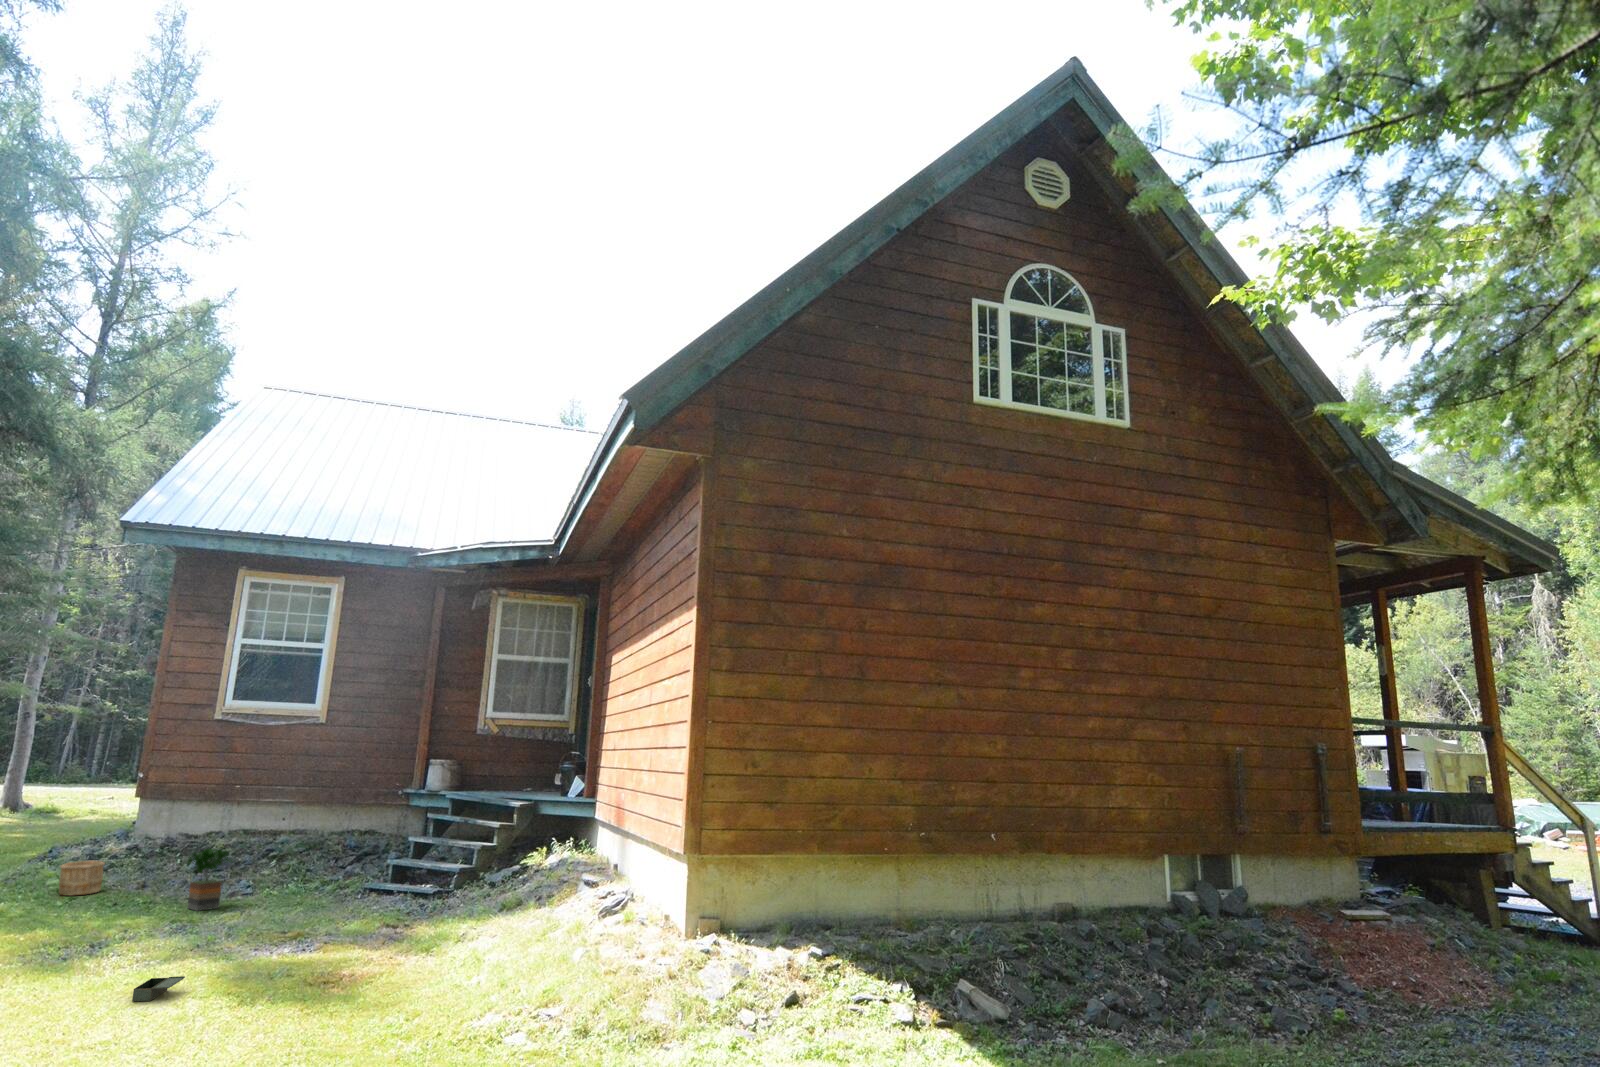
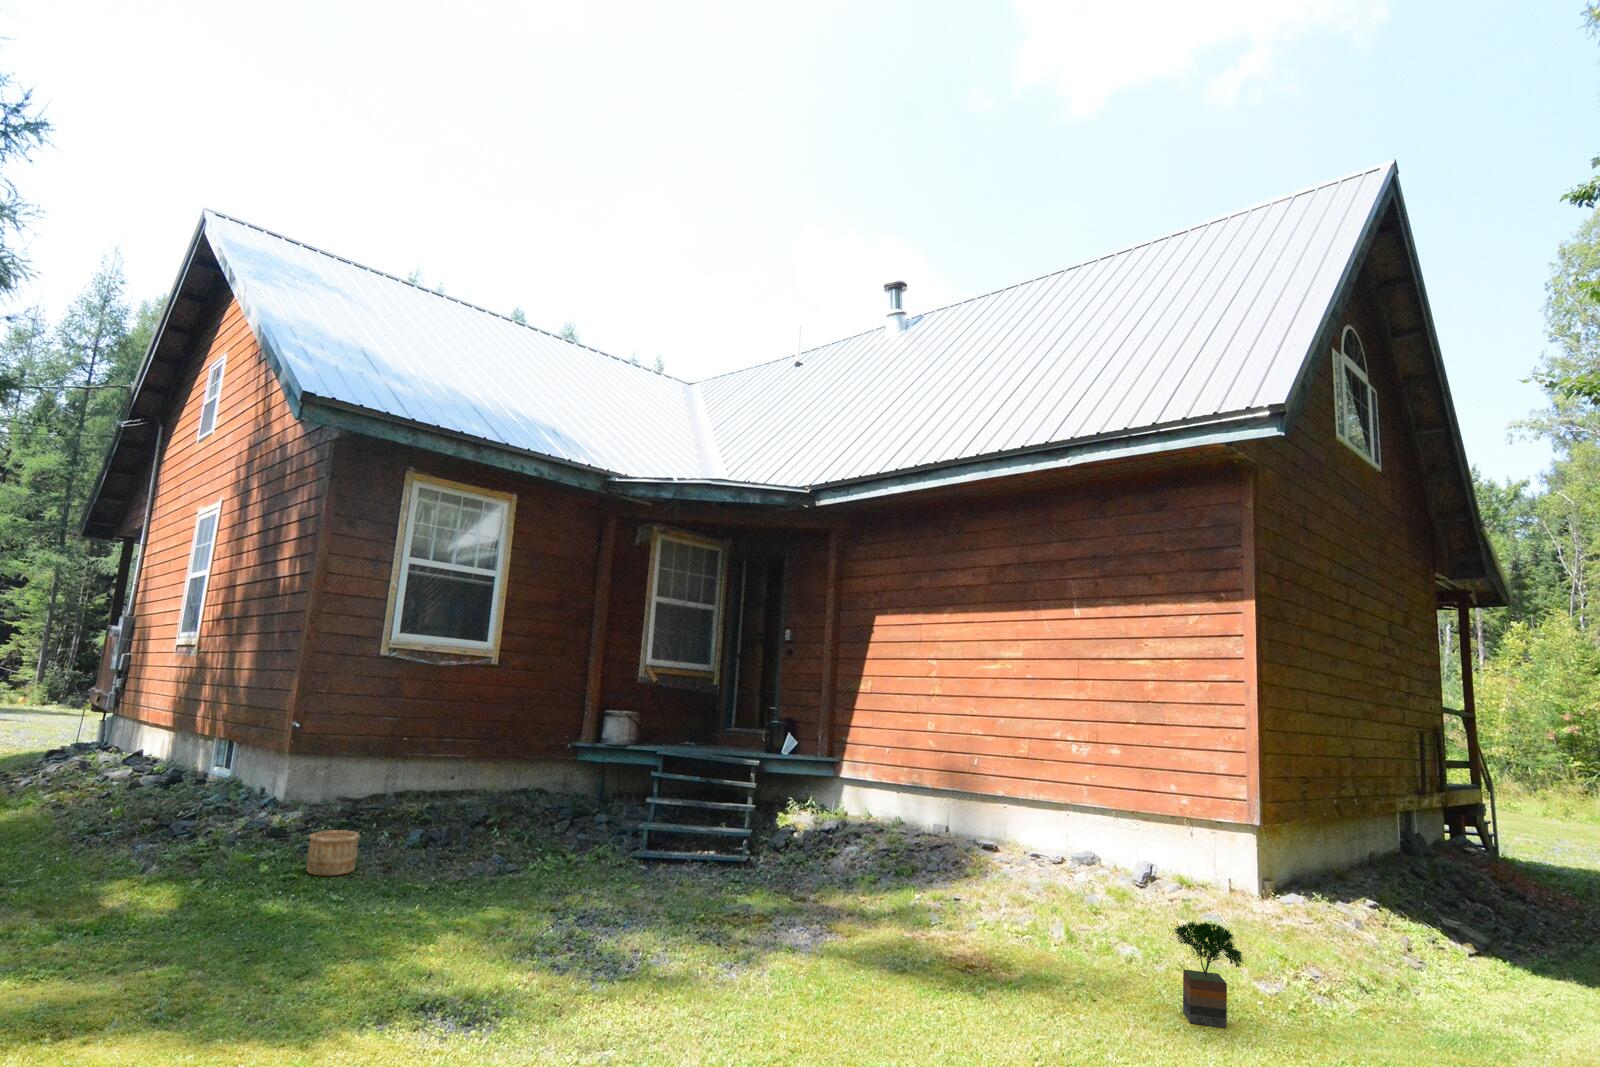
potted tree: present [187,849,232,911] -> present [1174,921,1242,1028]
toolbox: present [132,976,185,1001] -> none [876,975,936,1010]

